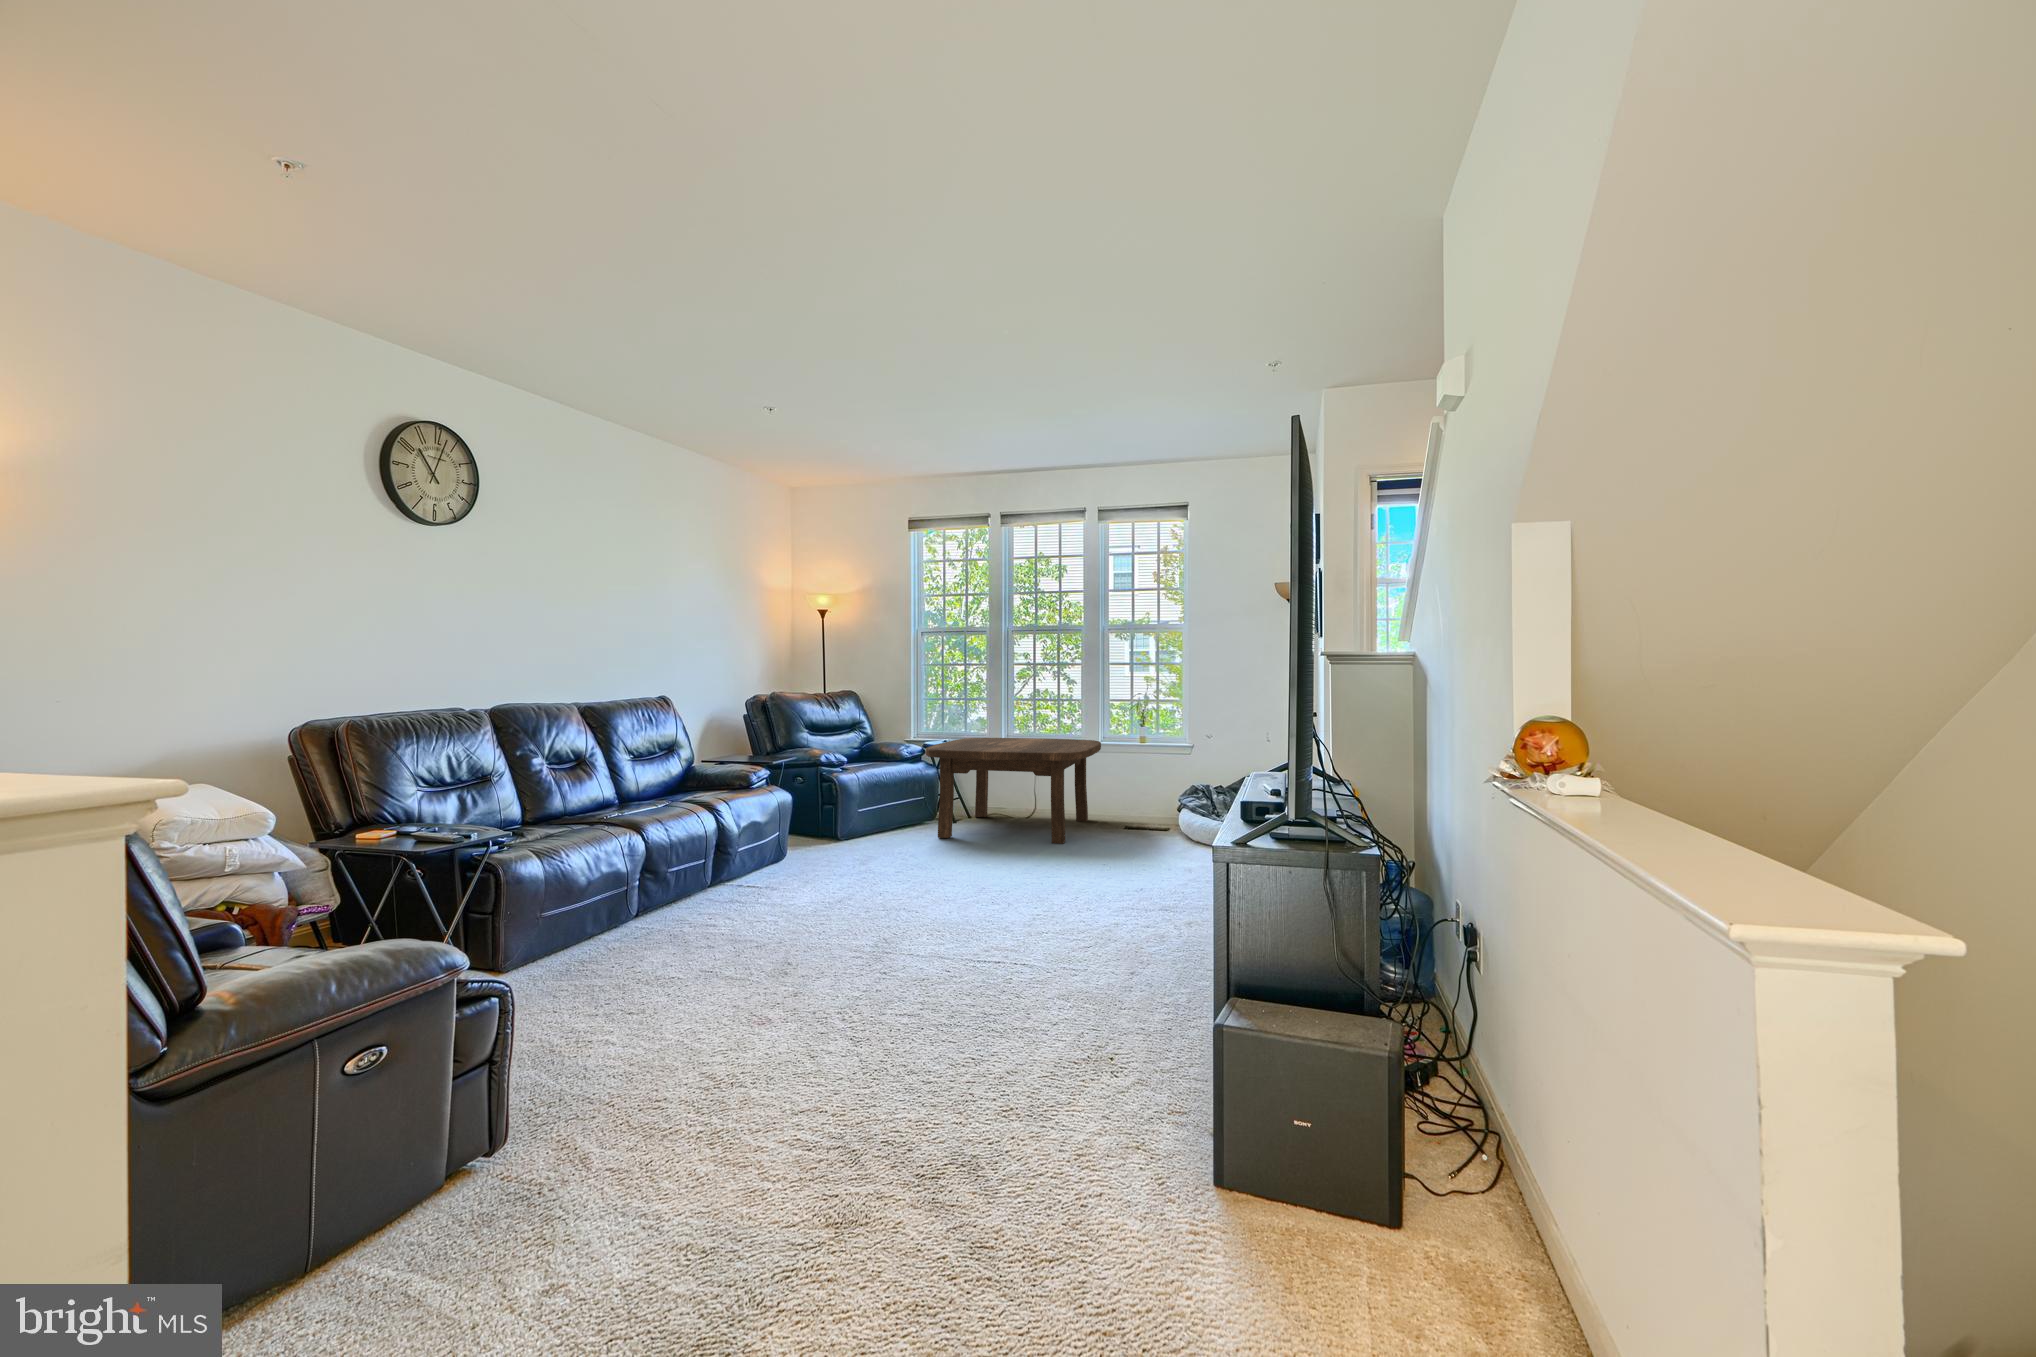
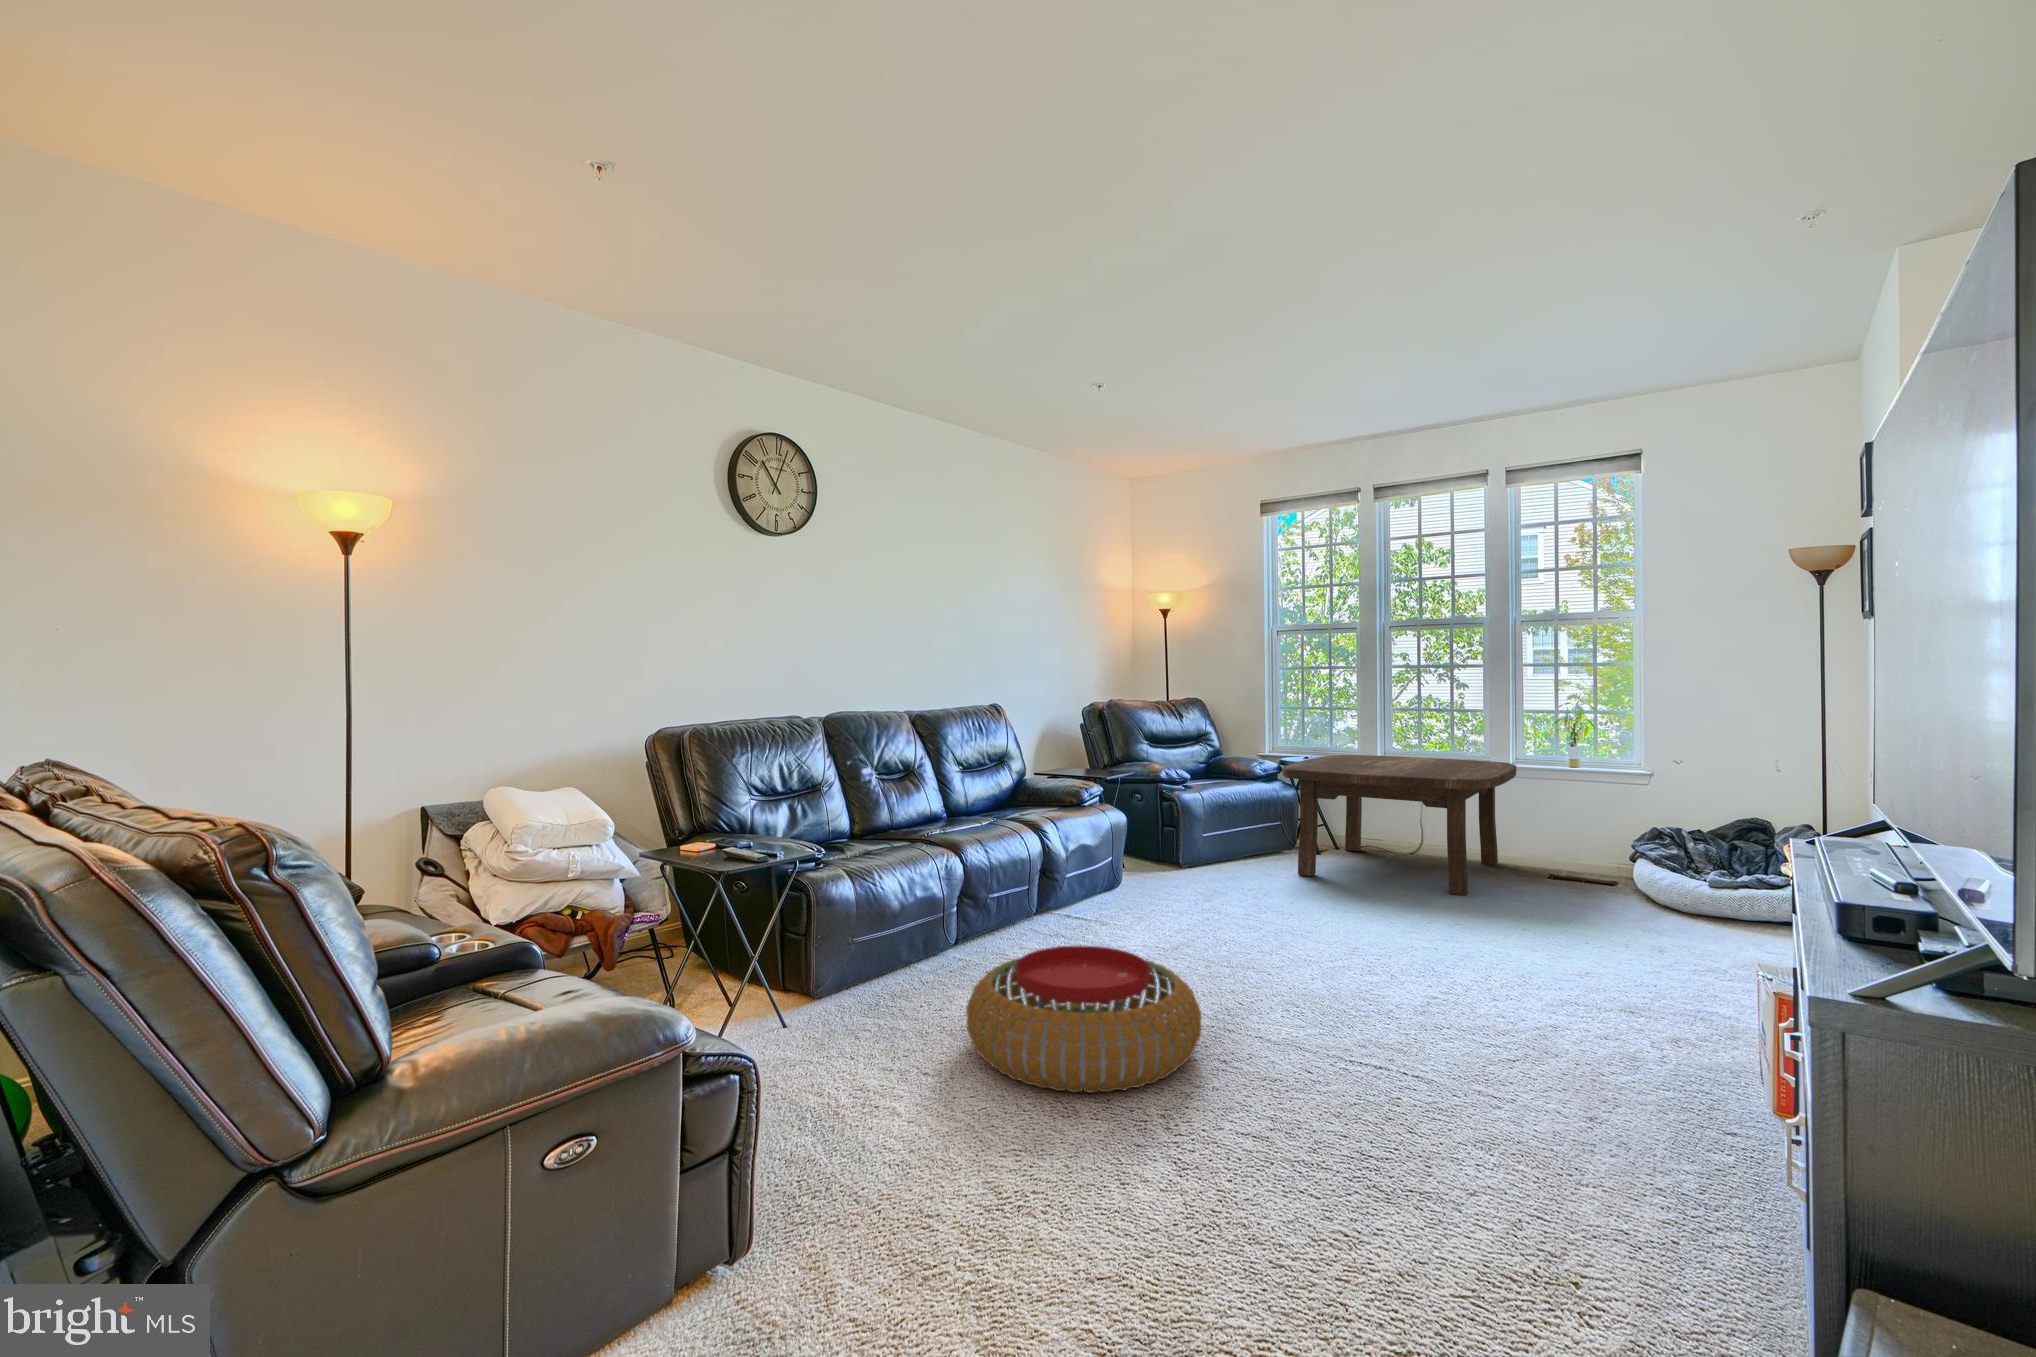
pouf: none [666,896,868,1007] -> present [966,945,1202,1093]

